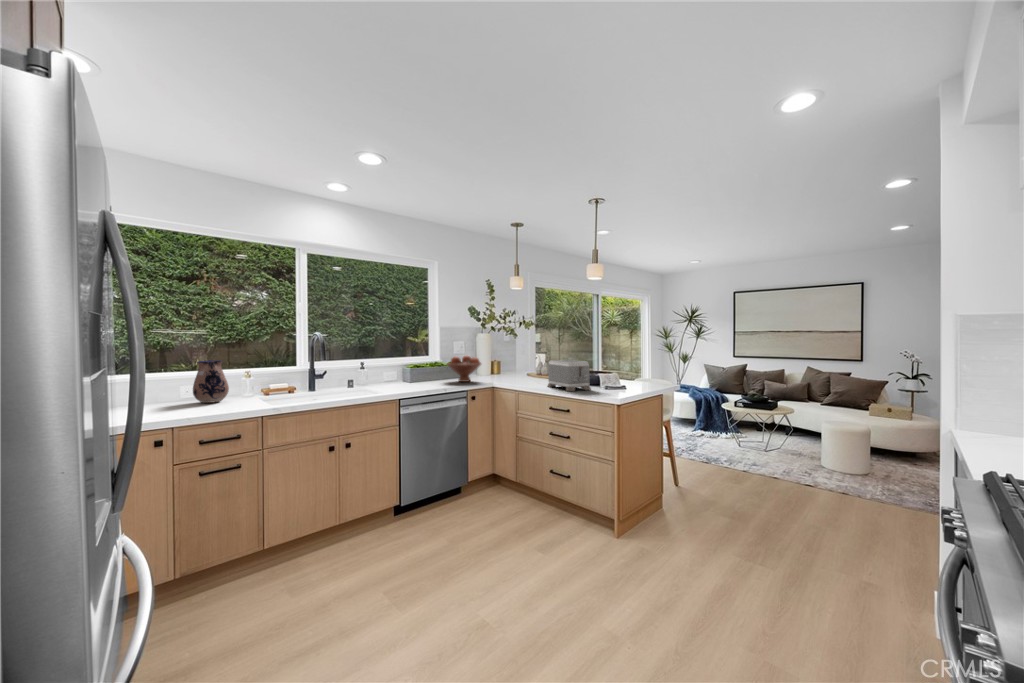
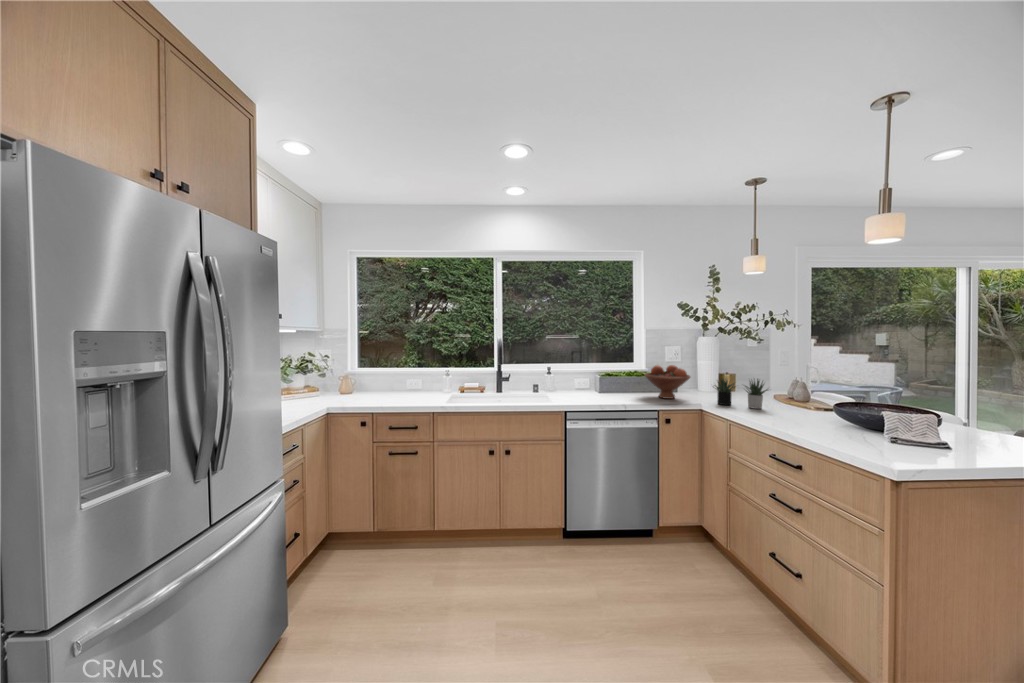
succulent plant: none [496,359,537,382] -> present [716,379,768,409]
ceramic pitcher: present [193,360,229,403] -> none [396,361,422,400]
toaster: present [548,360,591,391] -> none [782,384,861,438]

